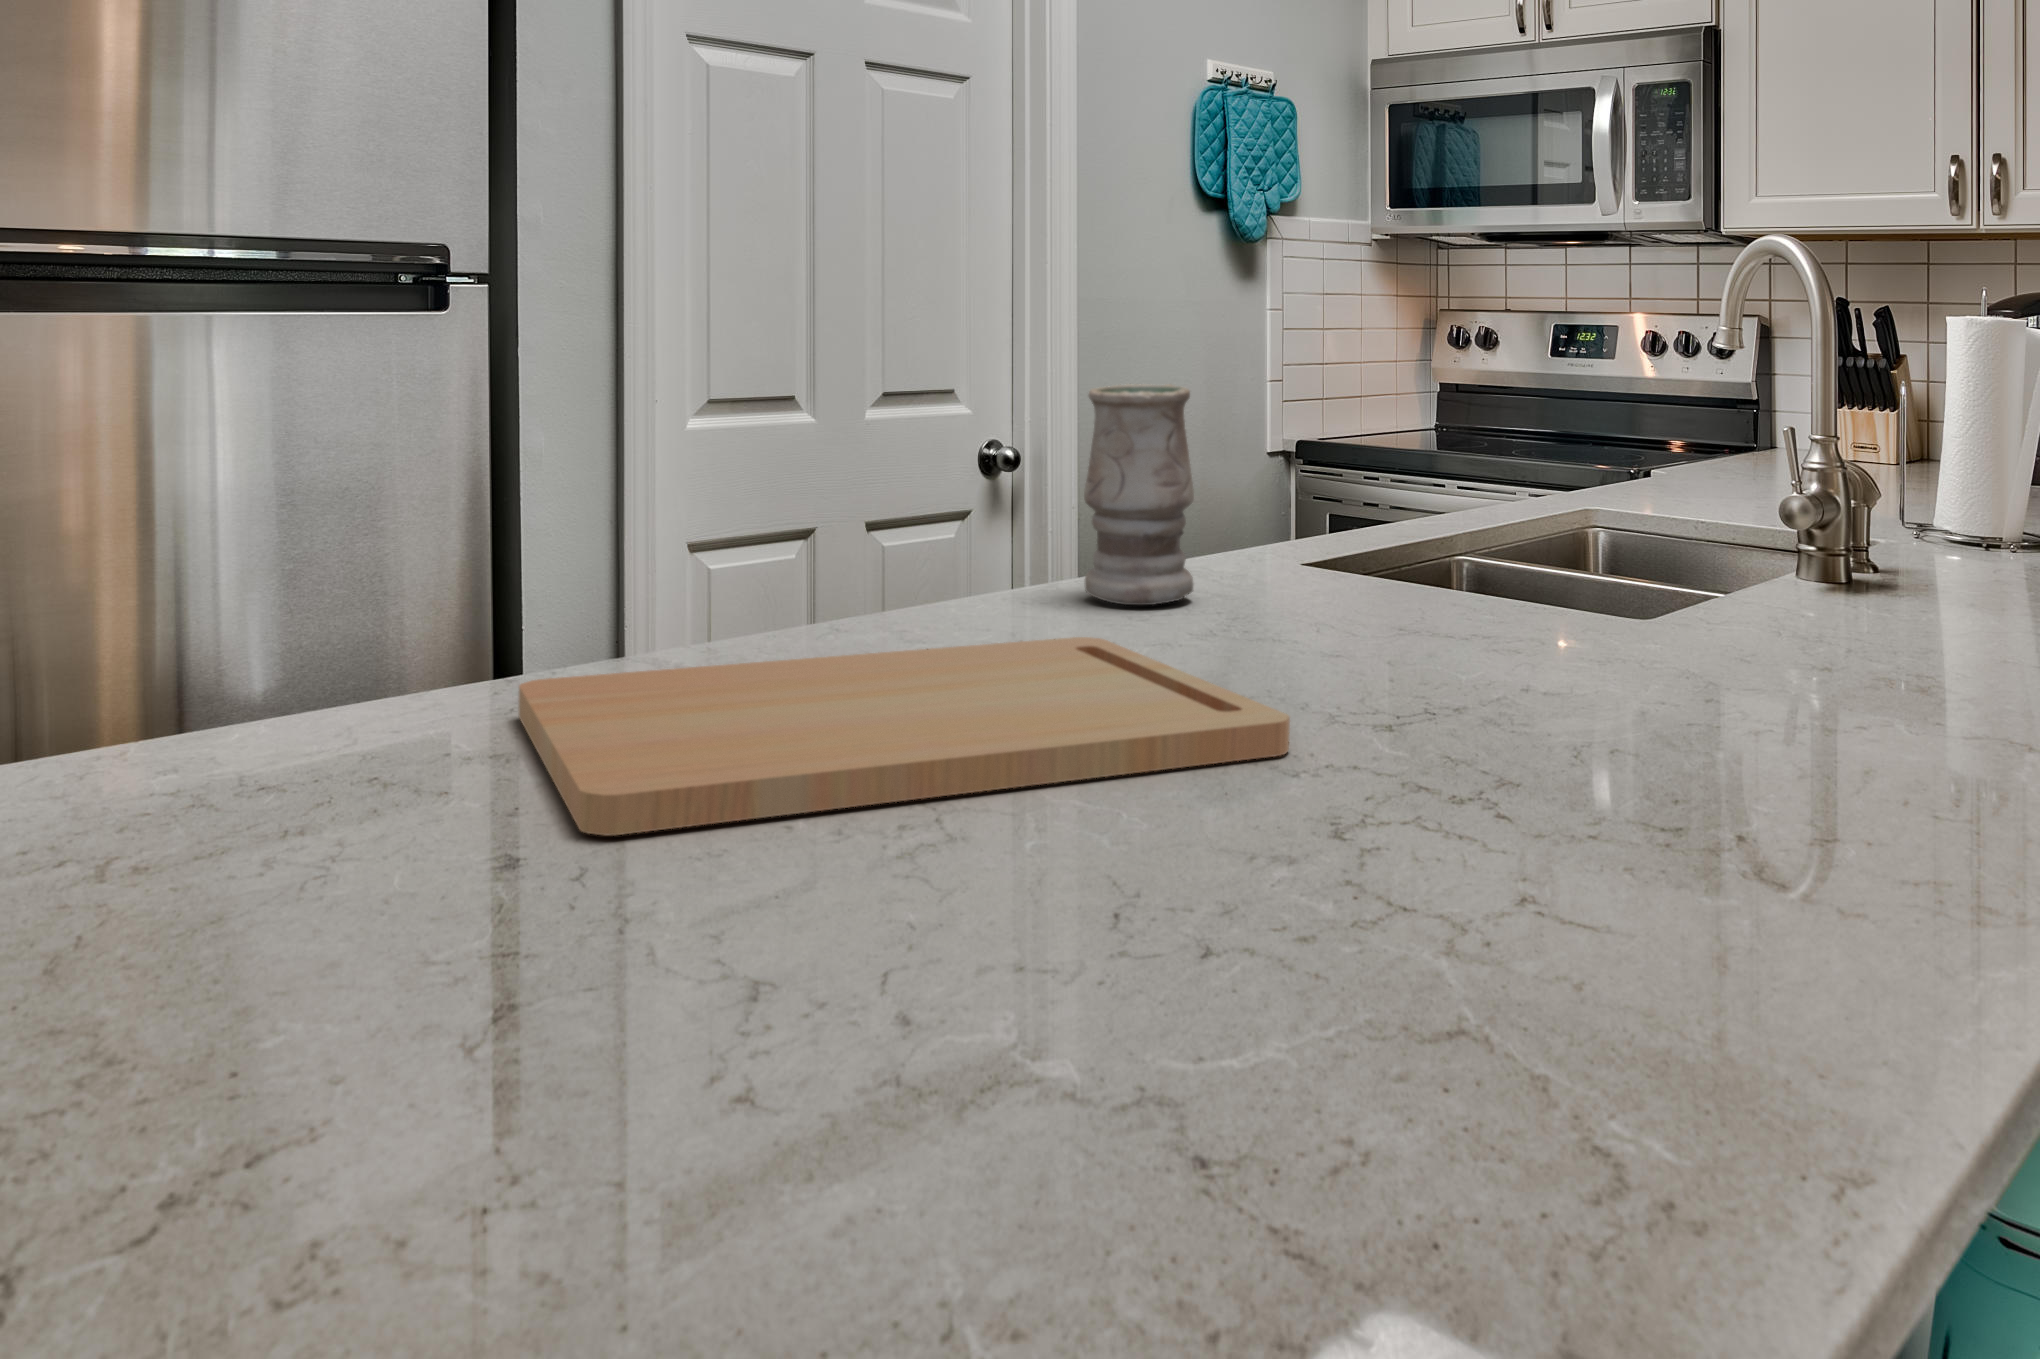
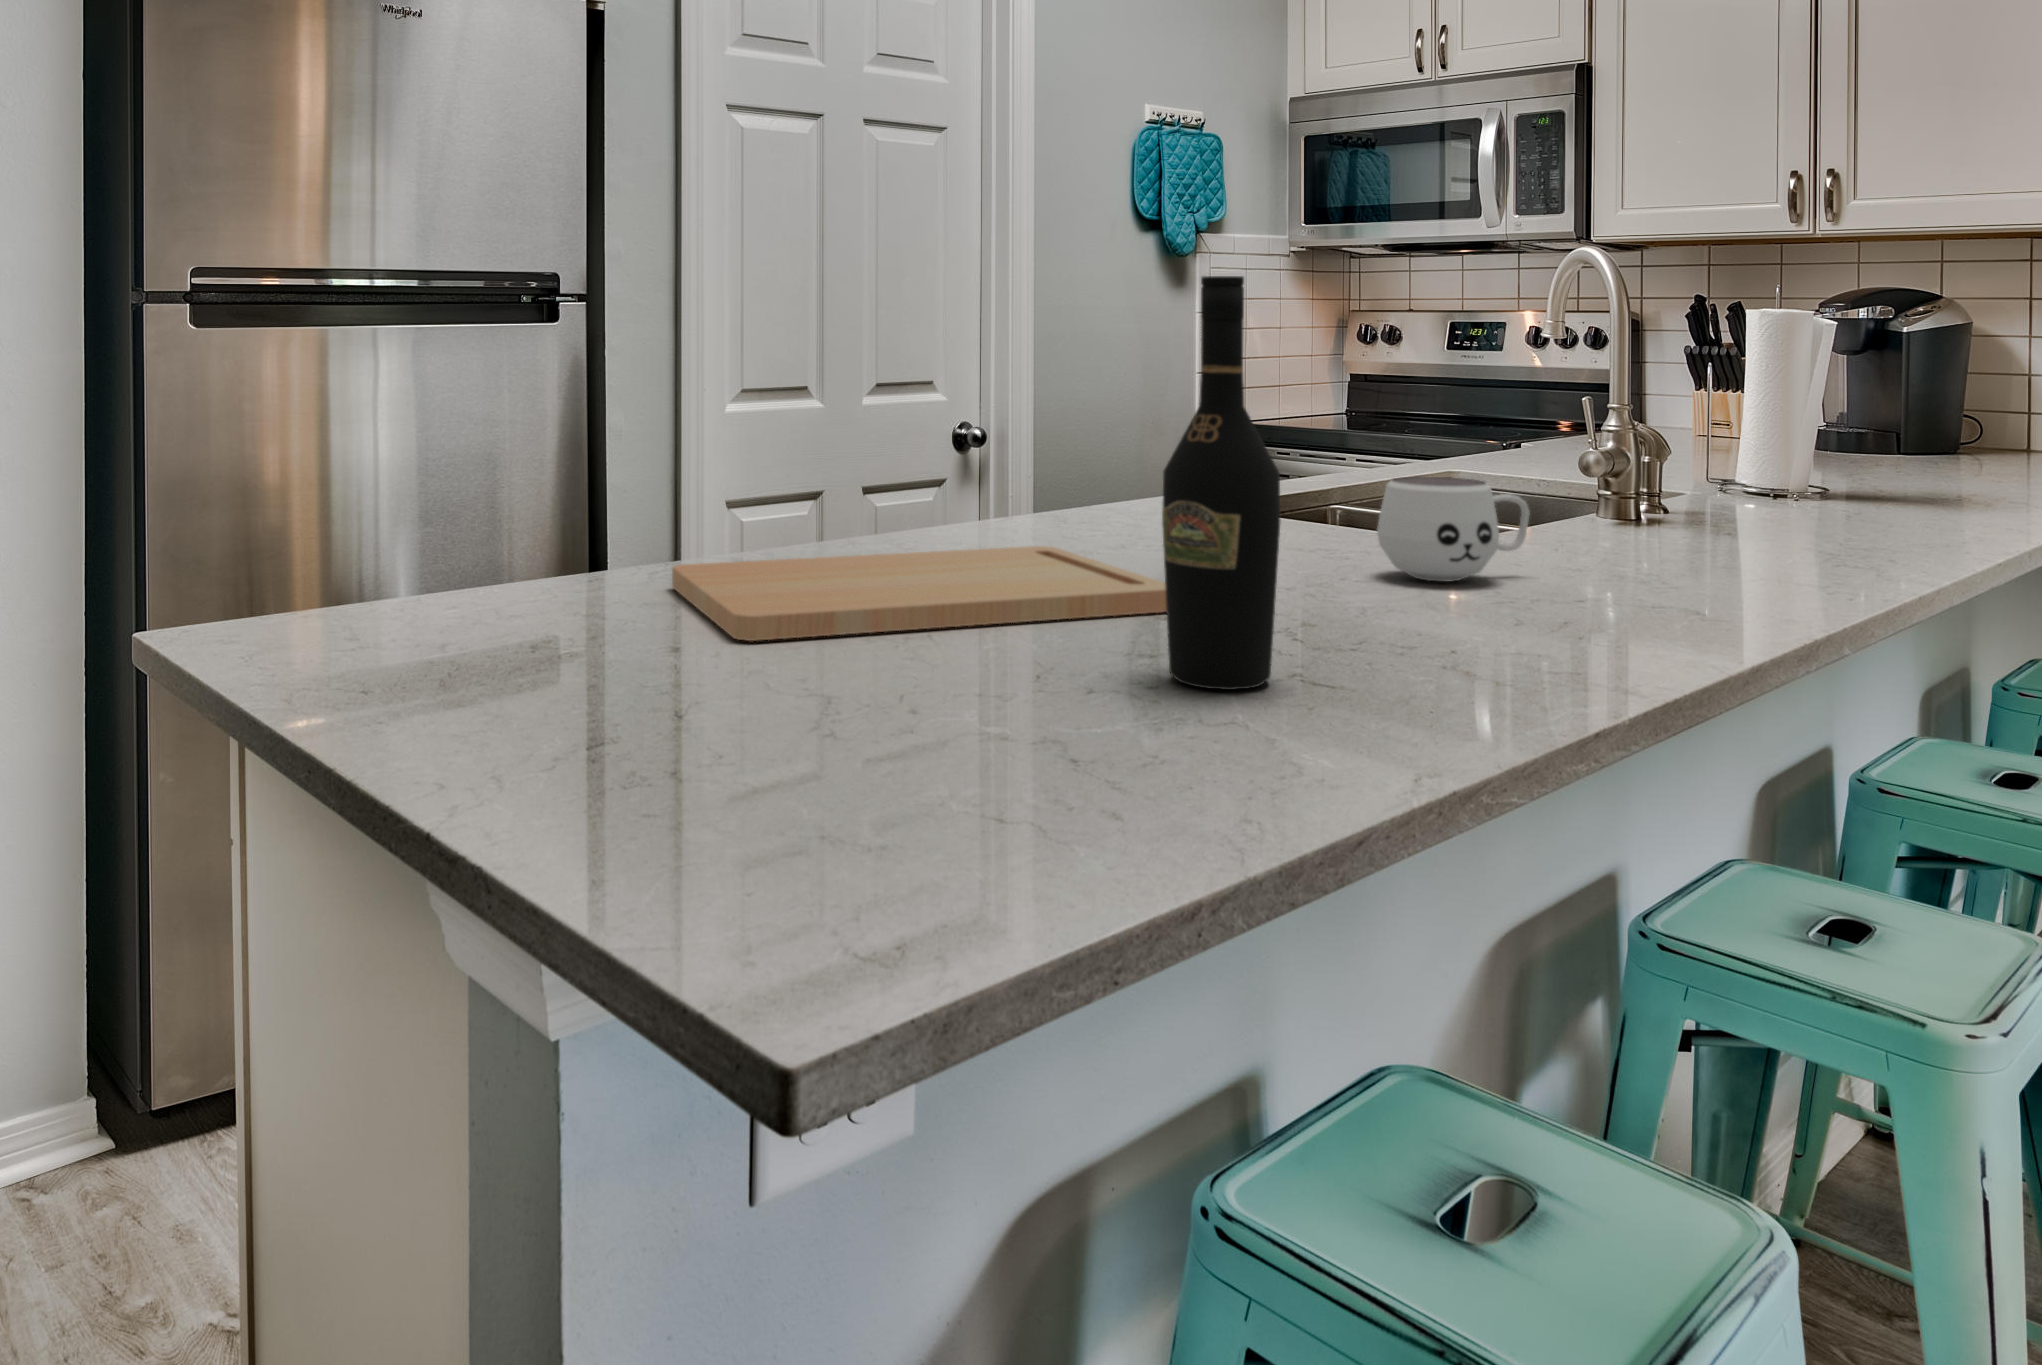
wine bottle: none [1298,235,1492,940] -> present [1162,276,1280,690]
vase: present [1084,384,1194,605] -> none [1041,371,1123,532]
mug: none [1558,538,1763,689] -> present [1377,477,1530,582]

